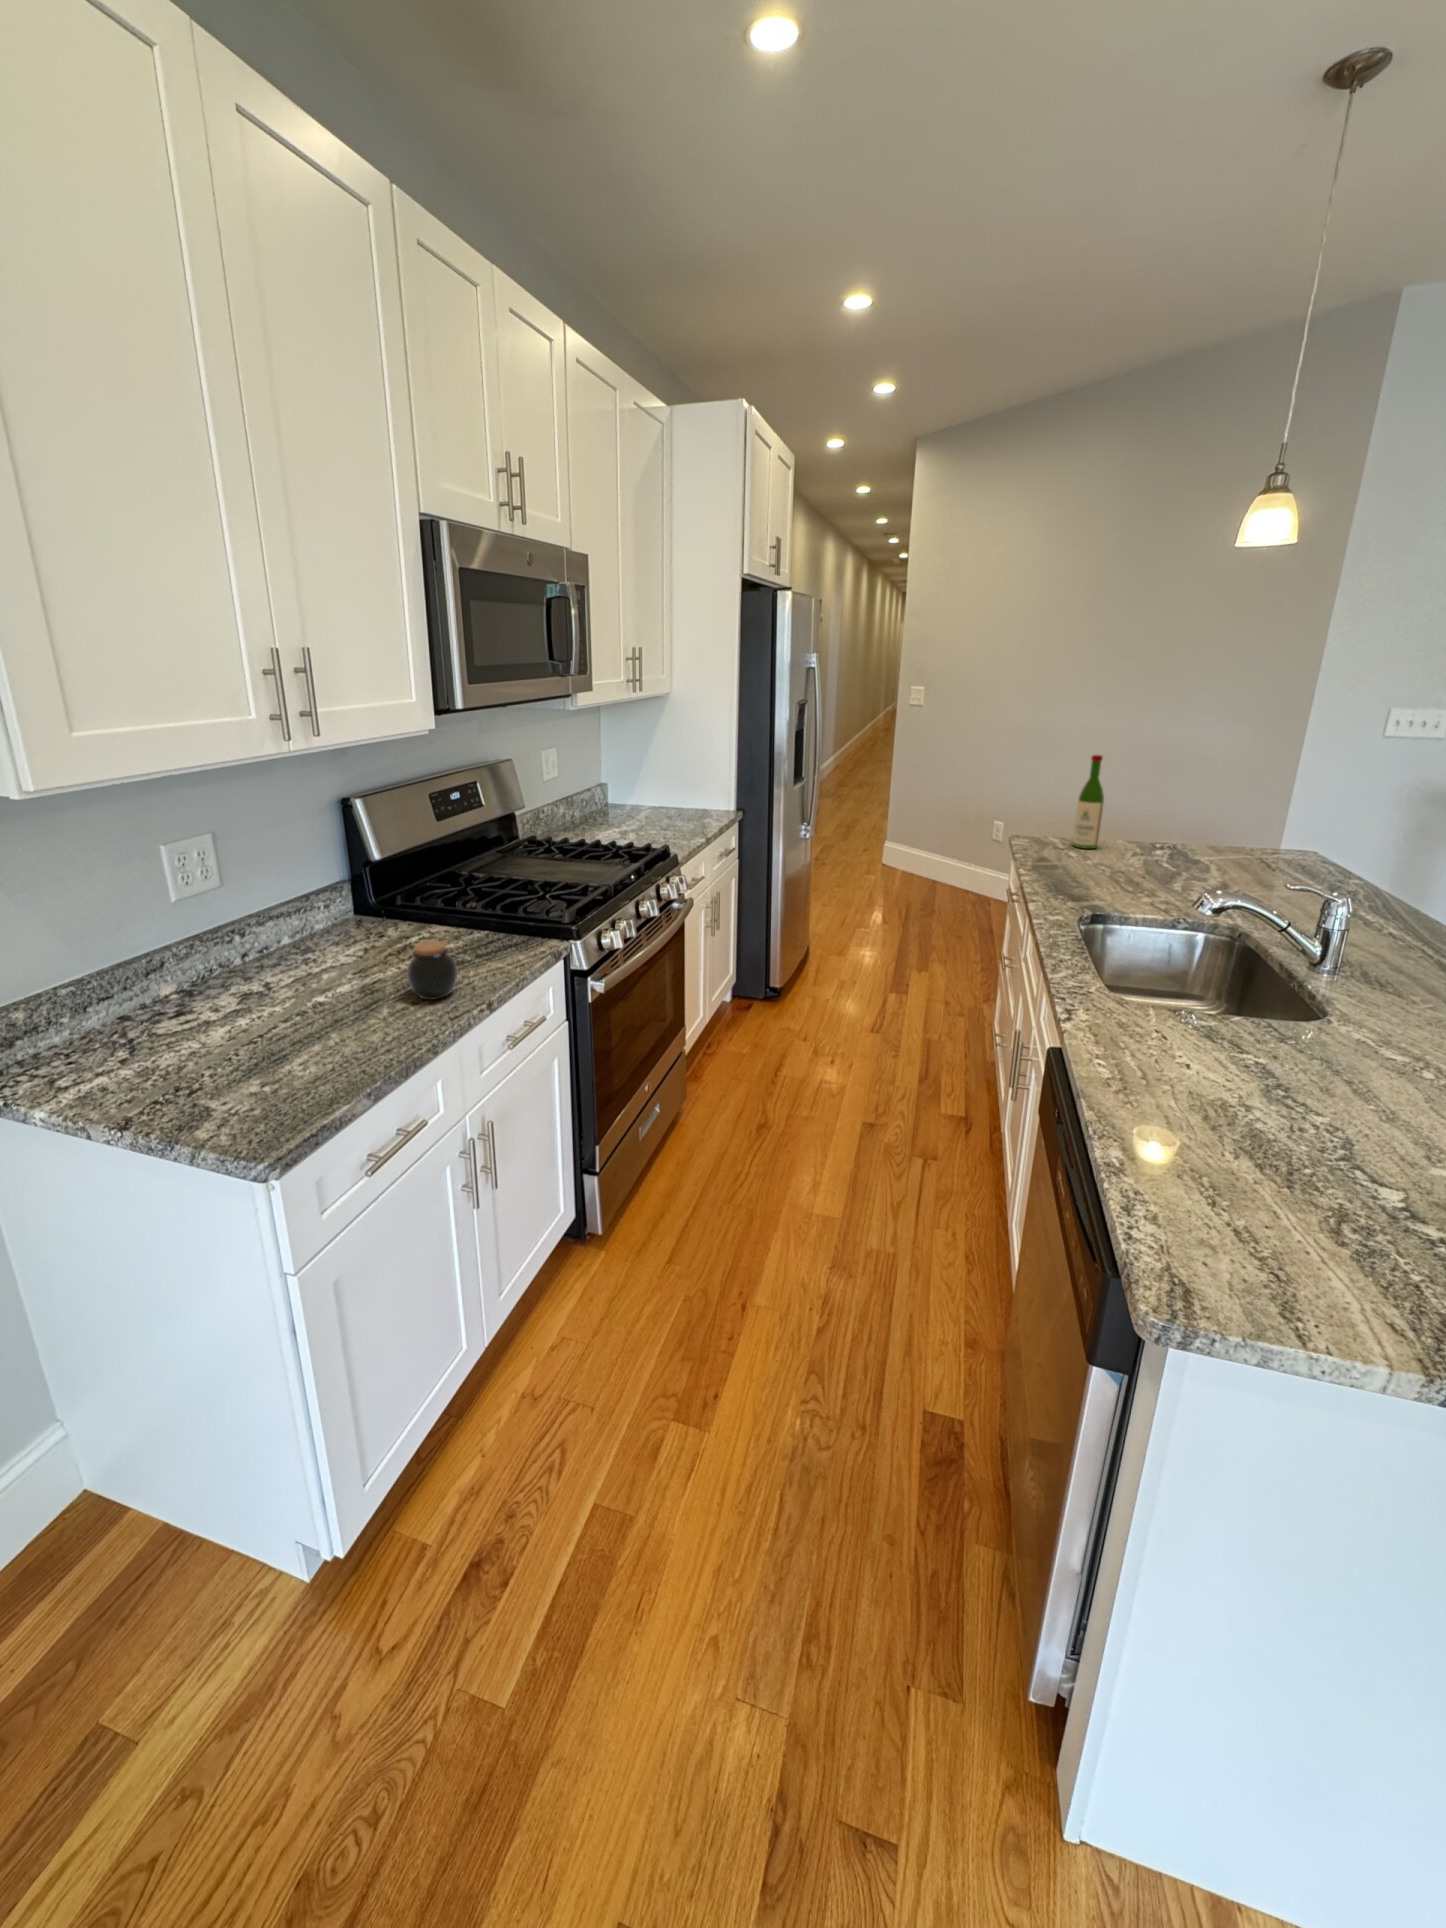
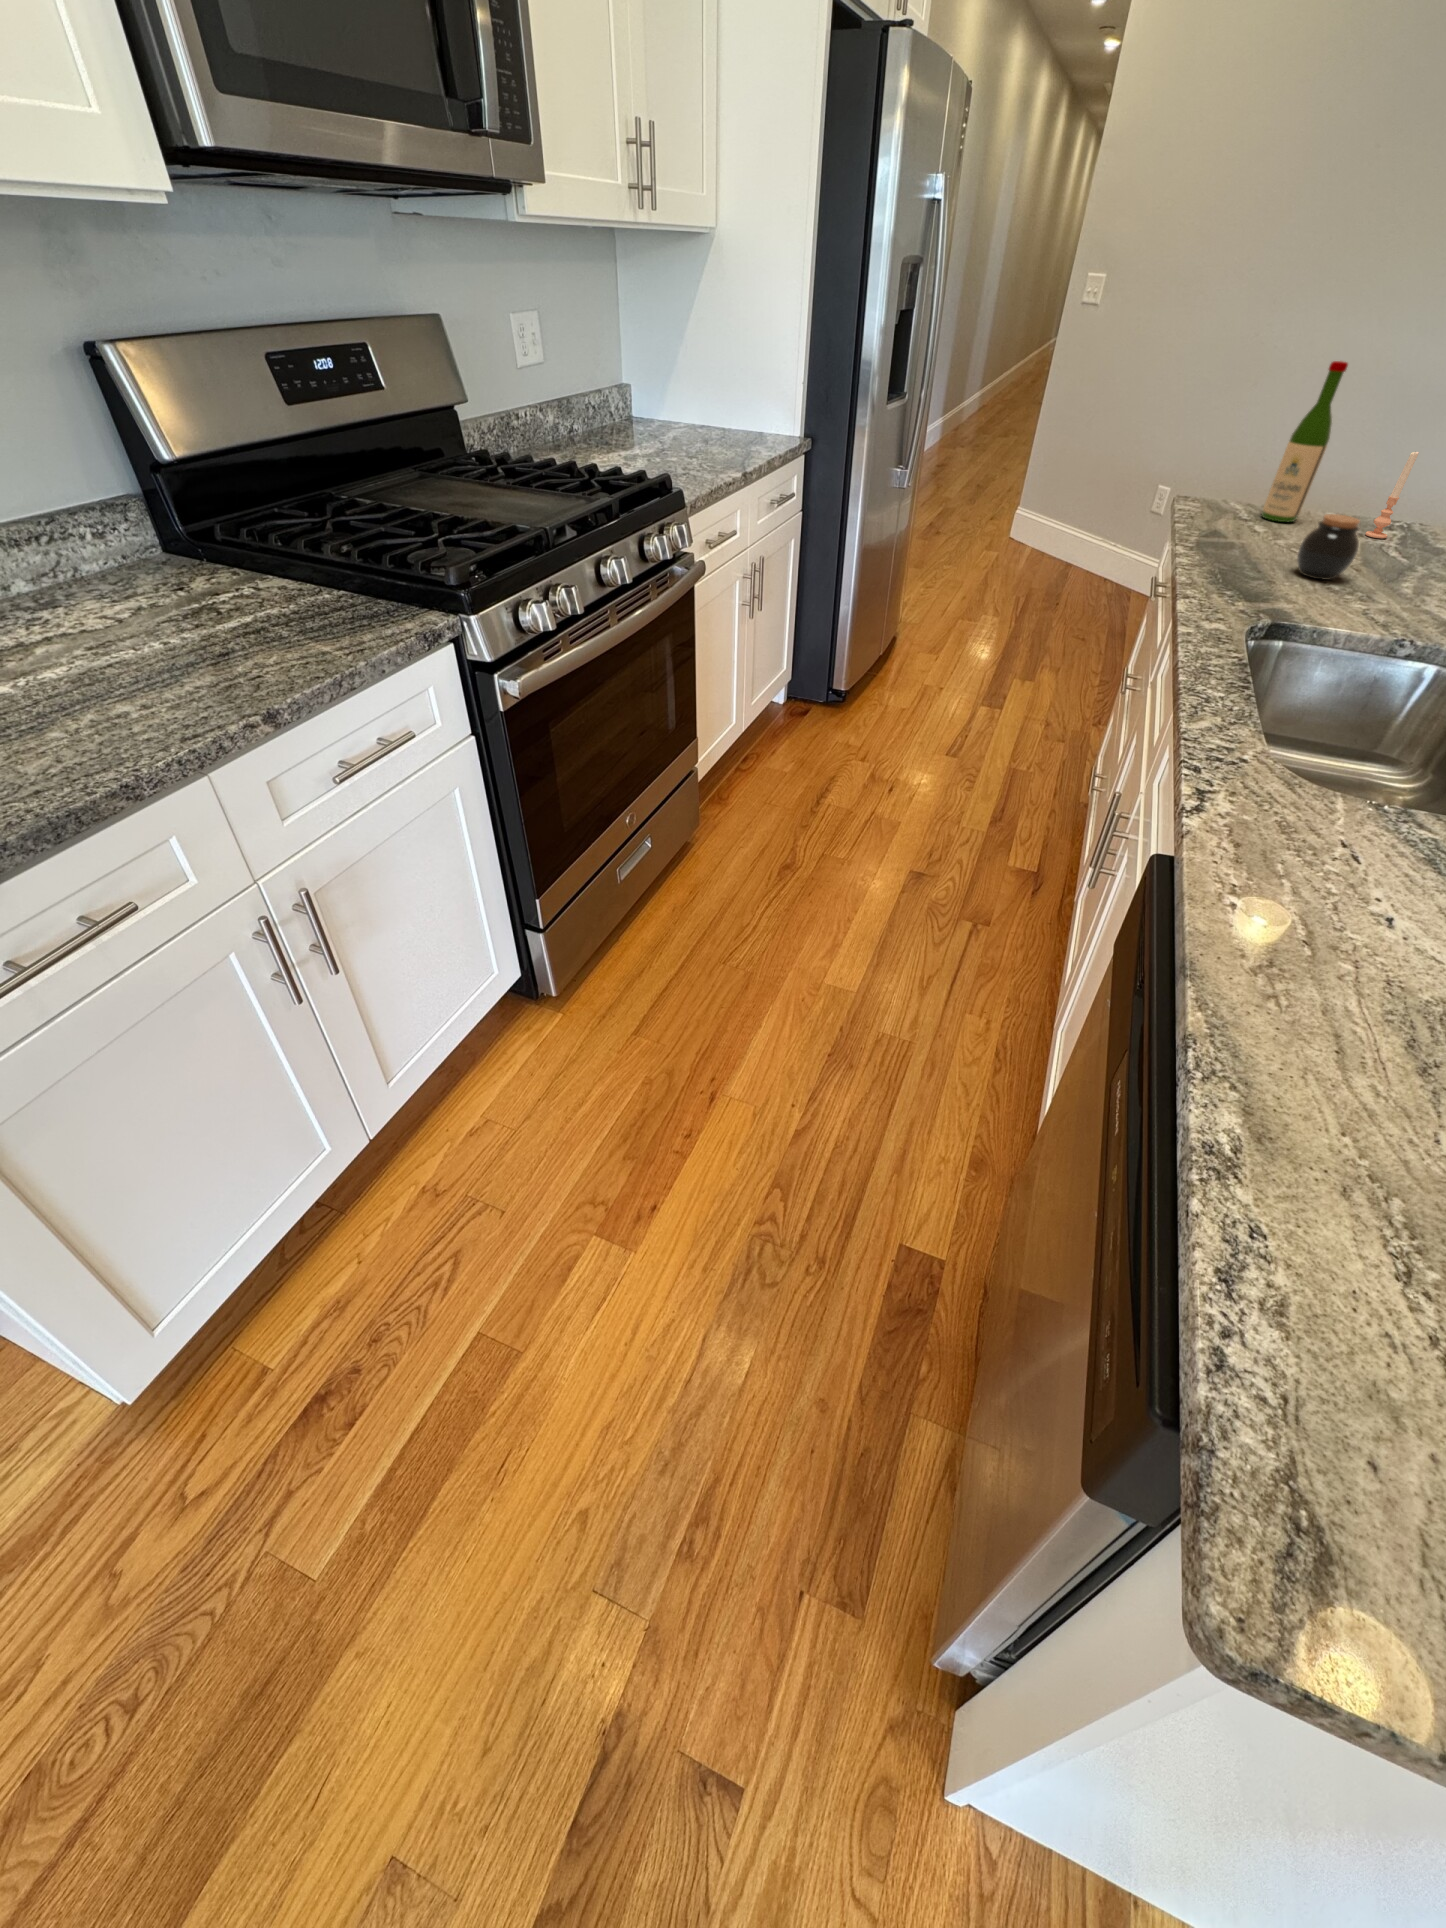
candle: none [1146,803,1163,856] -> present [1366,452,1419,538]
jar: present [407,941,457,1000] -> present [1297,514,1360,580]

